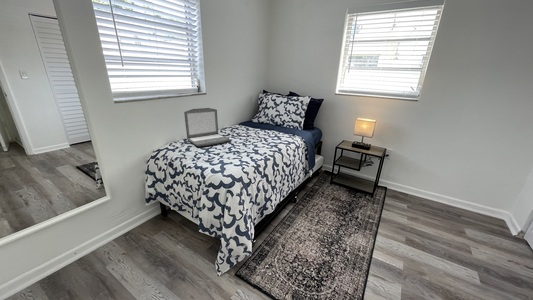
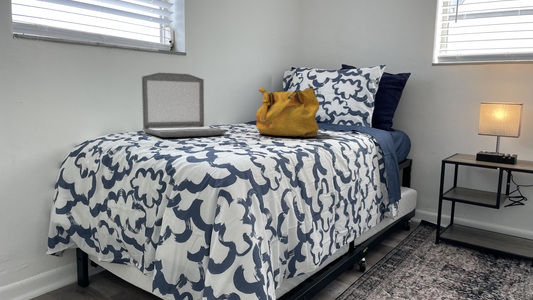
handbag: none [245,115,276,143] -> present [256,84,319,137]

